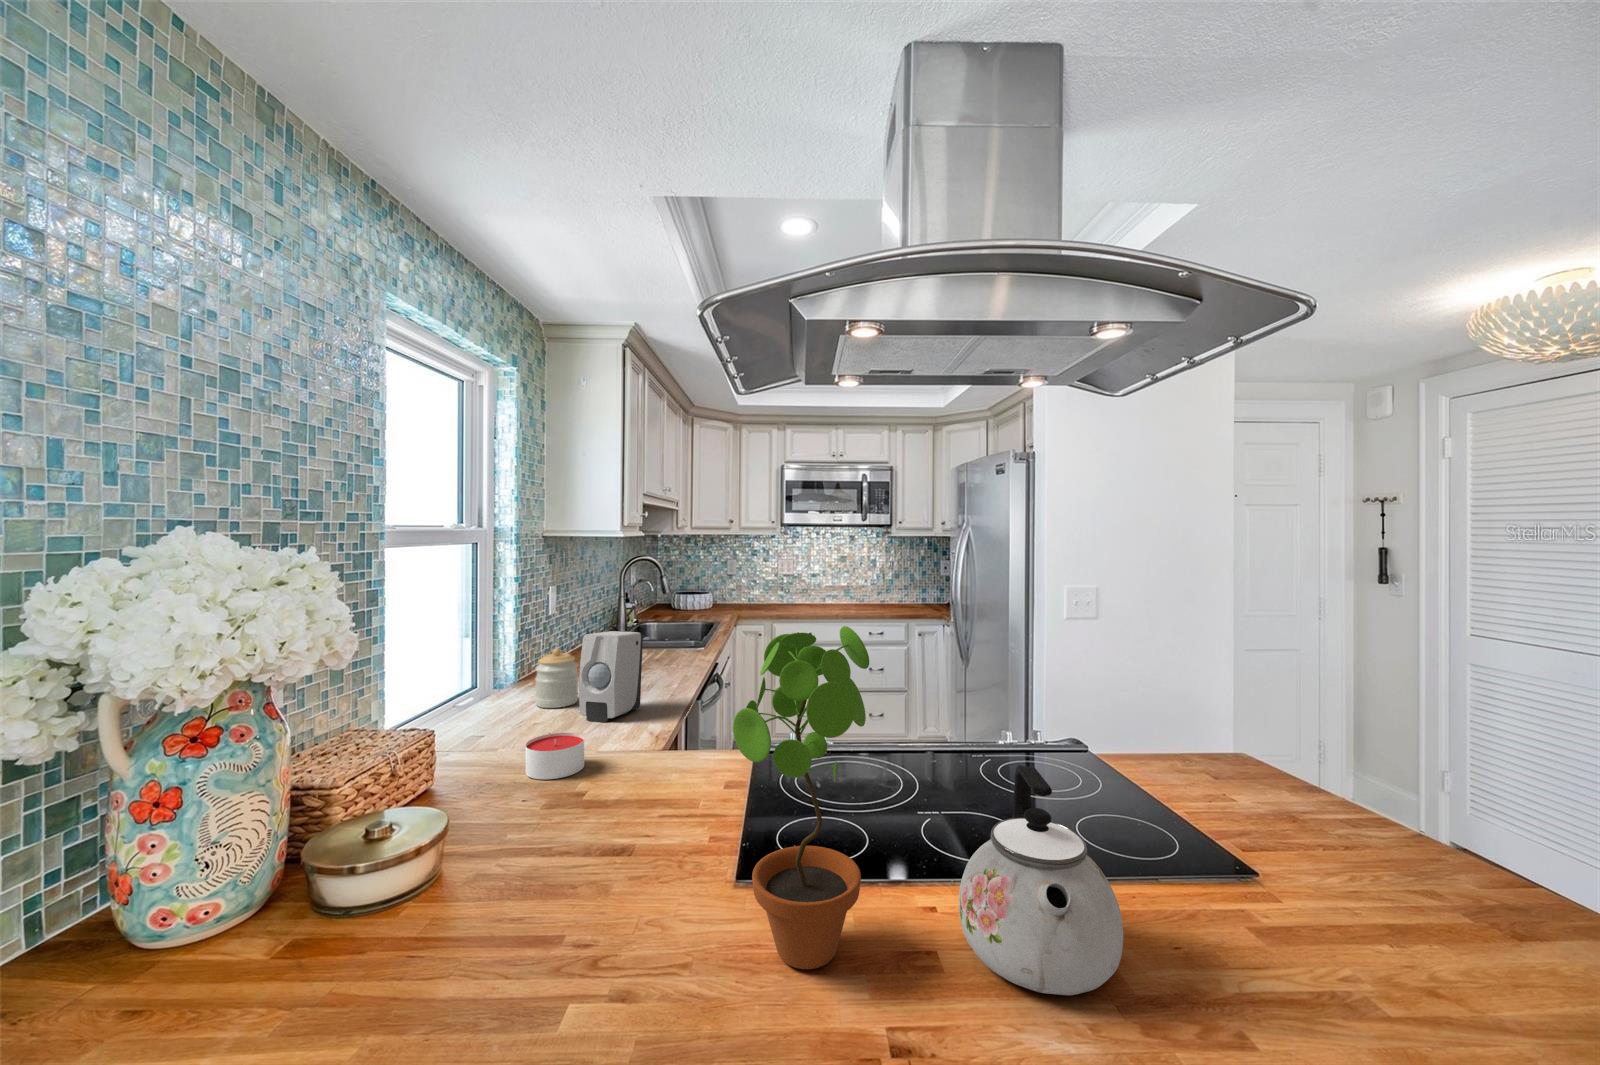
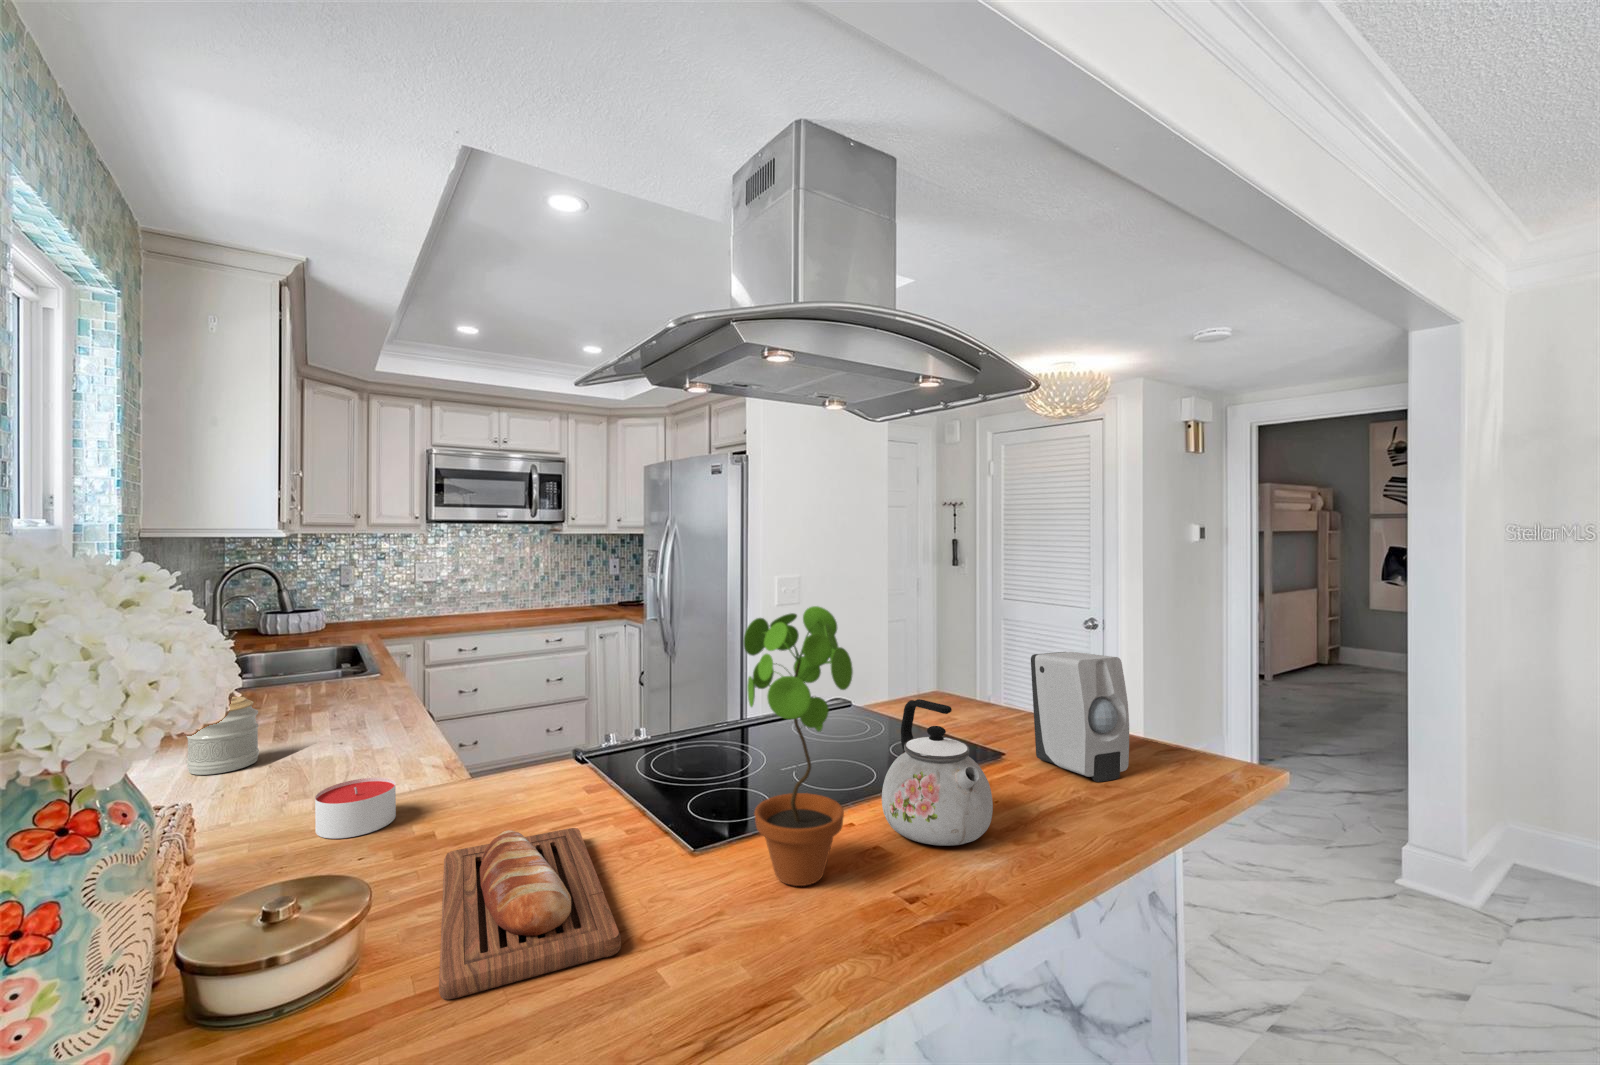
soap dispenser: present [579,631,643,722] -> present [1031,652,1129,782]
bread loaf: none [418,807,666,968] -> present [439,828,621,1000]

